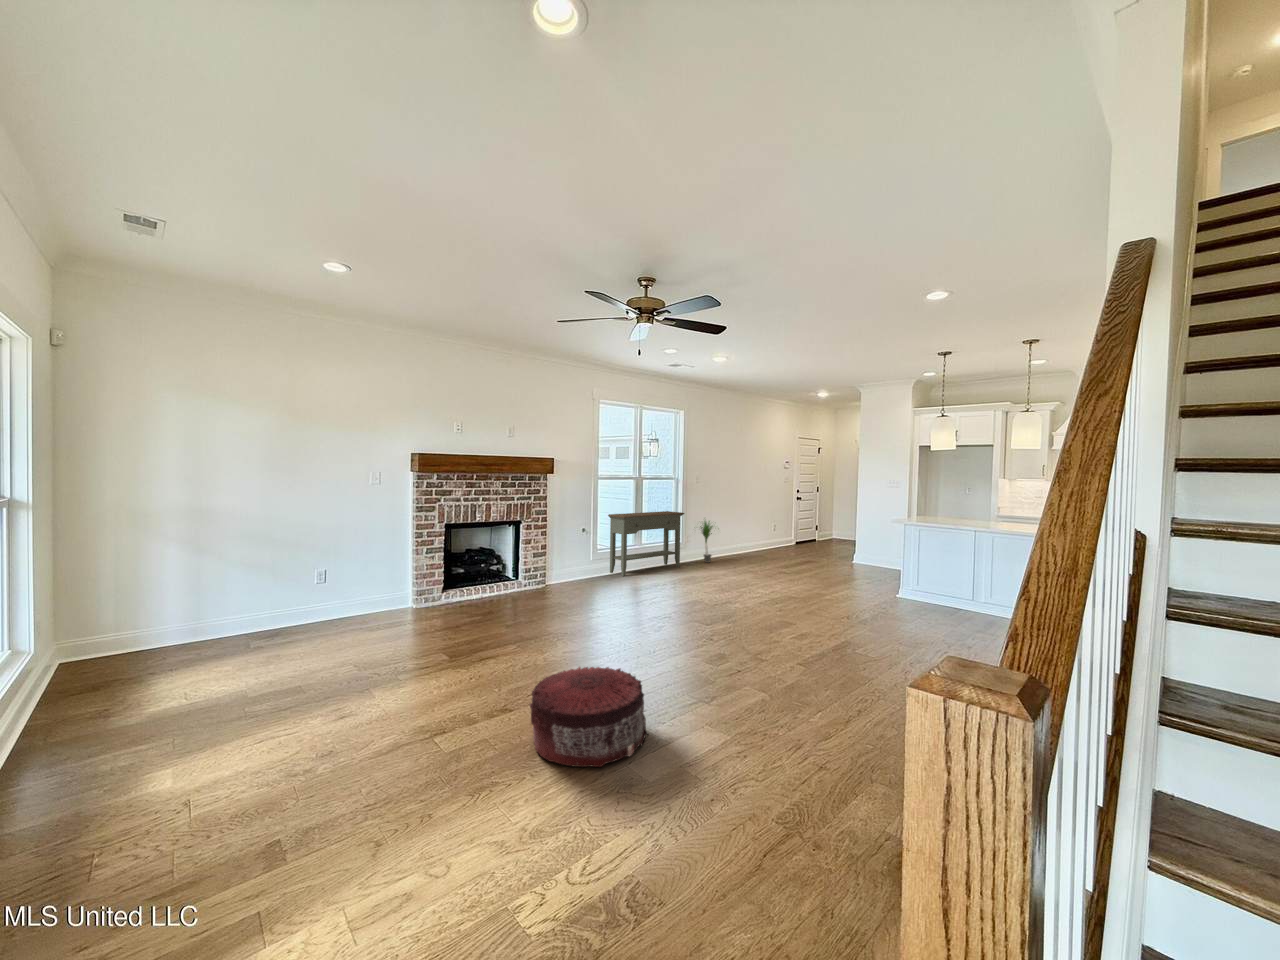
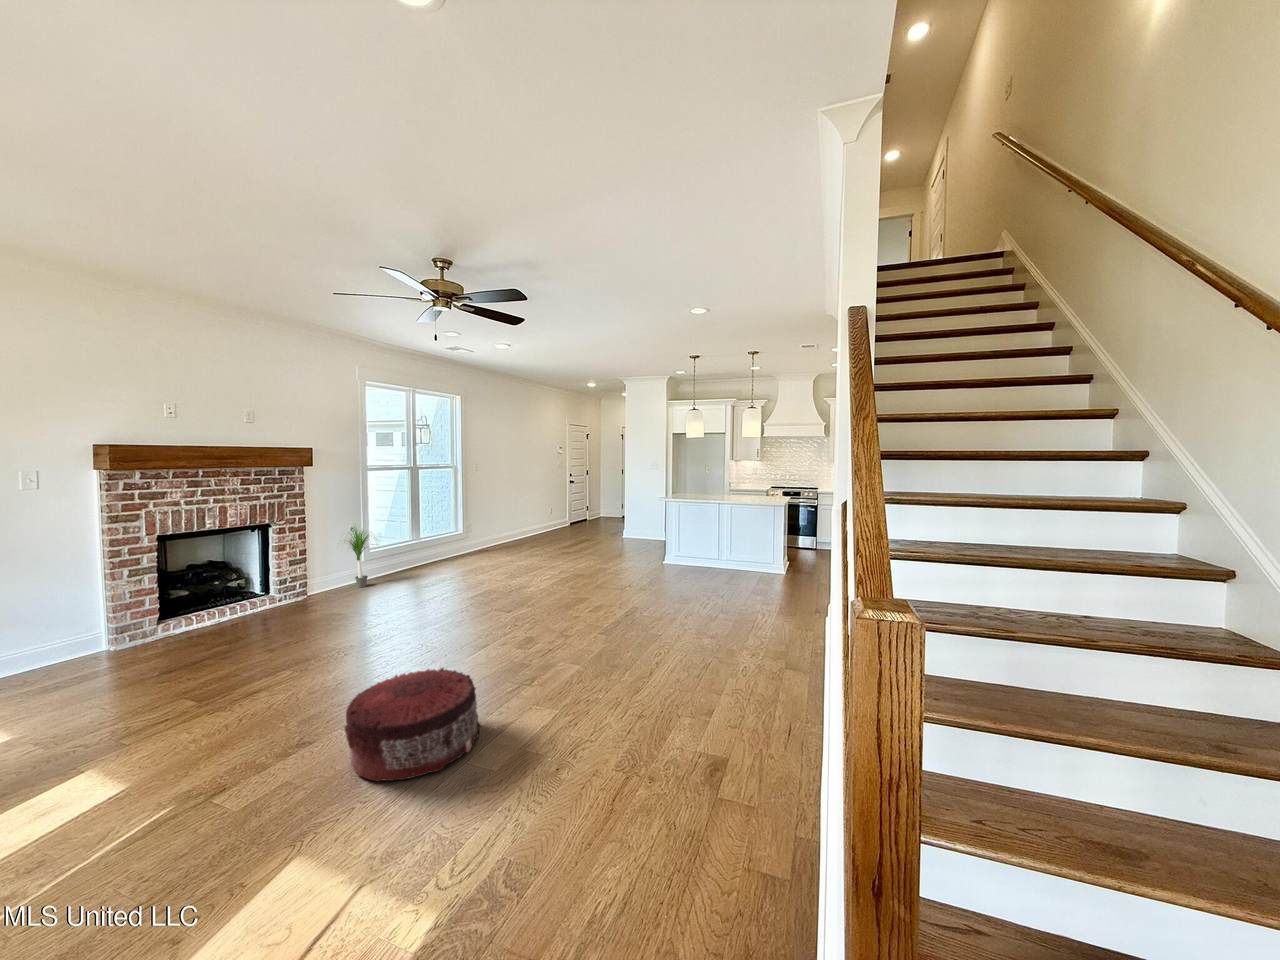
console table: present [608,511,684,576] -> none [380,502,466,574]
potted plant: present [700,521,713,562] -> present [344,528,369,588]

